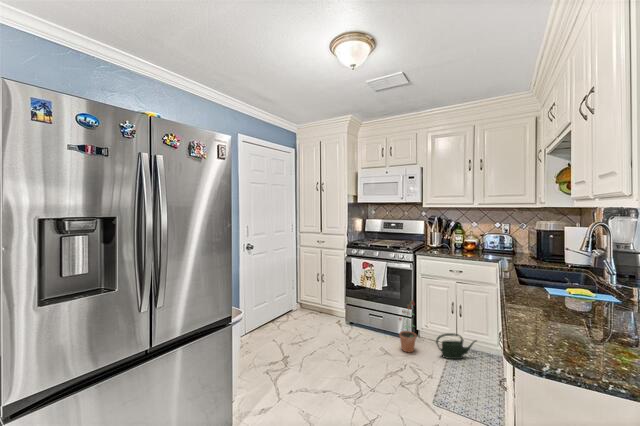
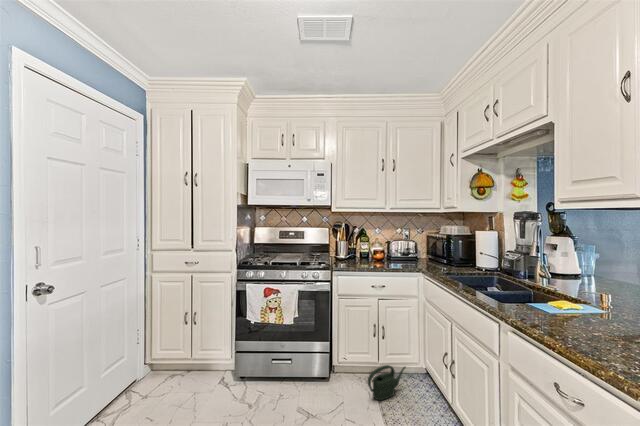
potted plant: present [399,300,416,352] -> none [320,332,344,407]

